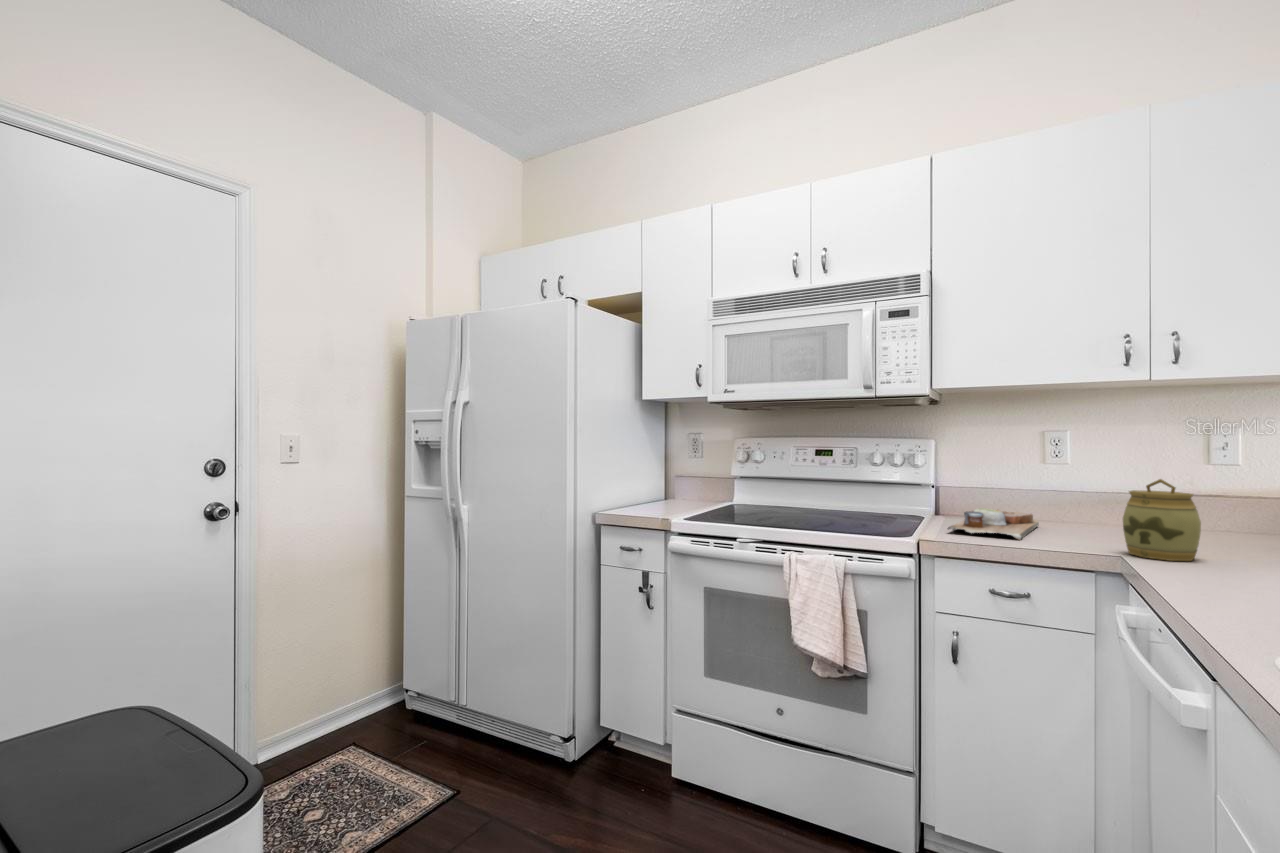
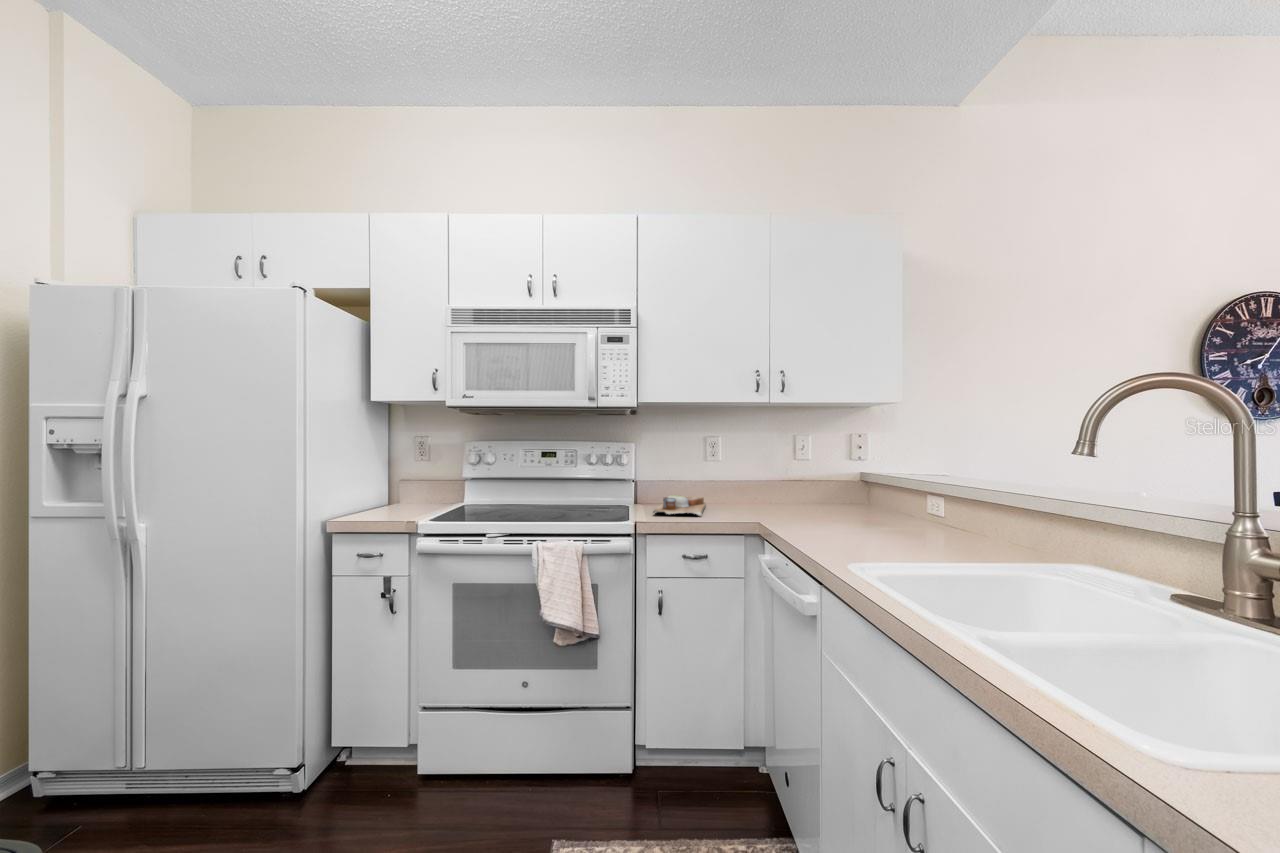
jar: present [1123,479,1201,561] -> none [762,469,802,522]

